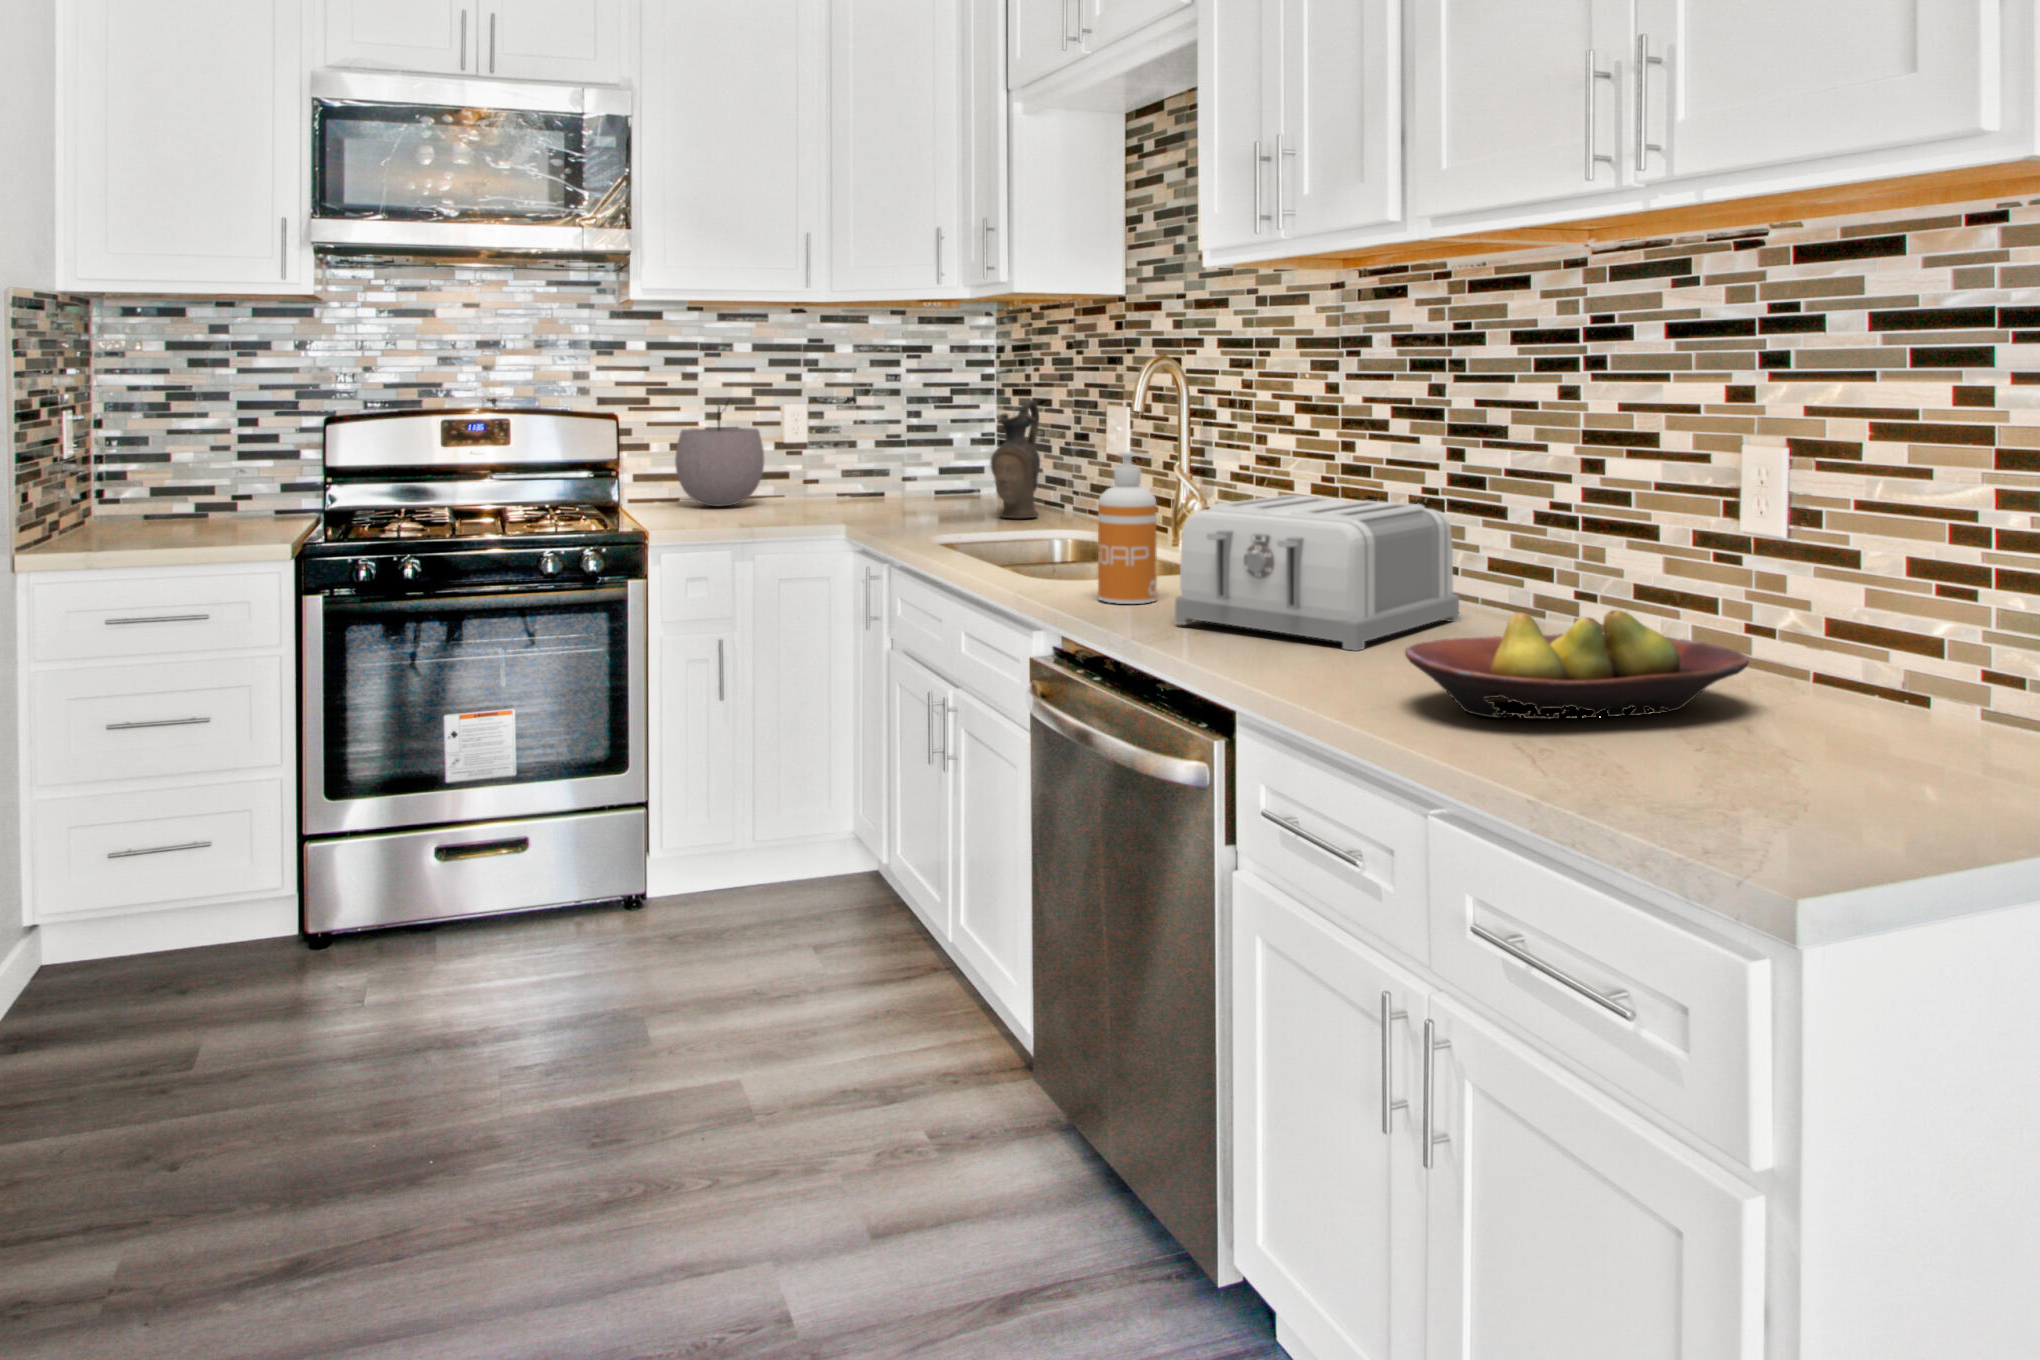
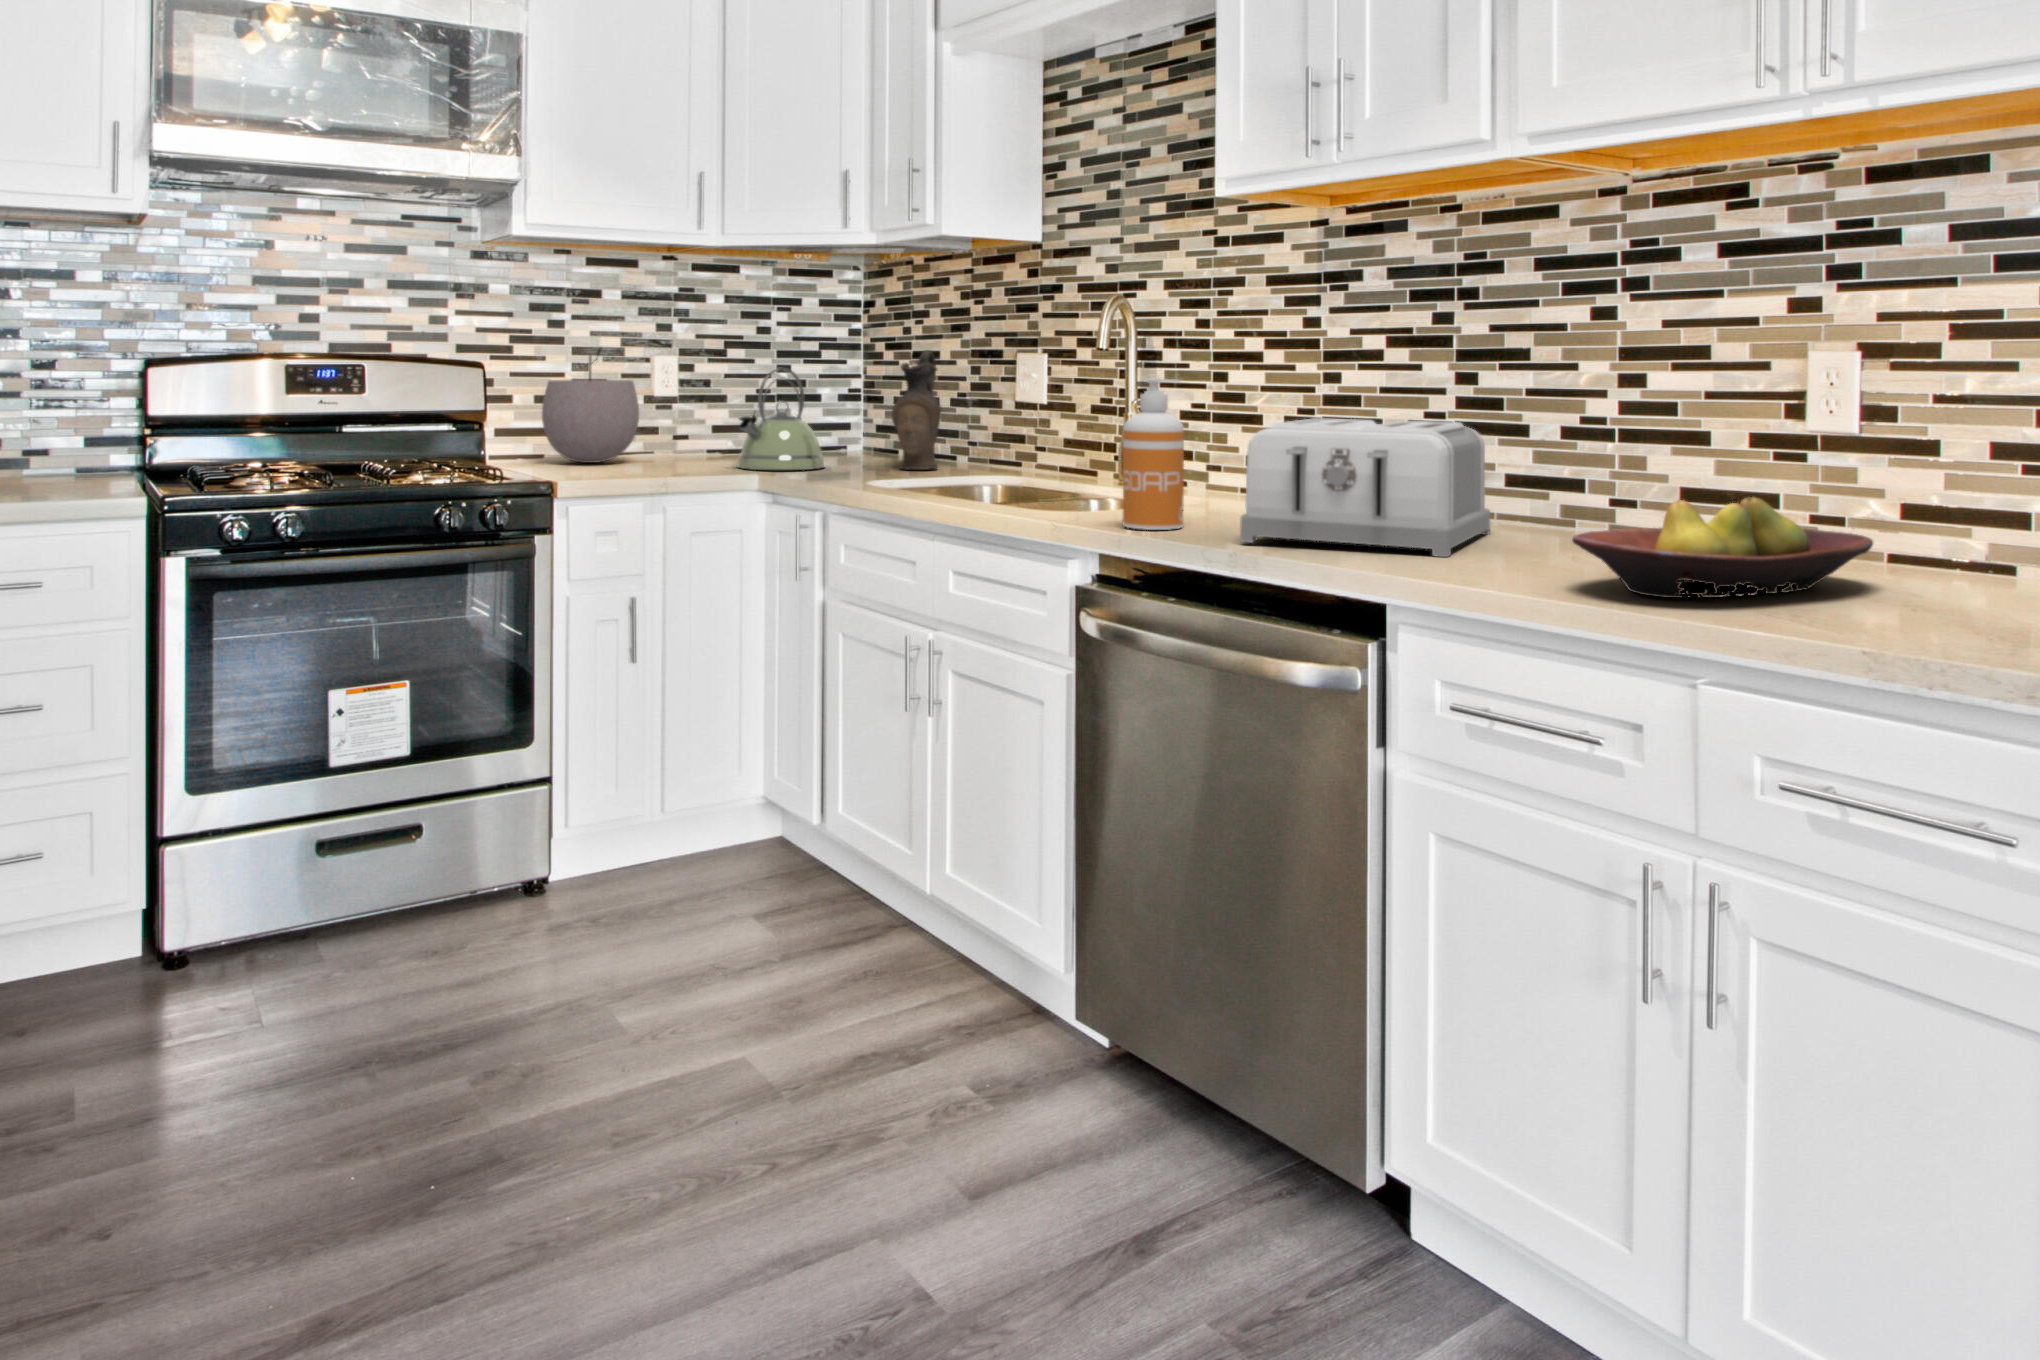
kettle: none [843,418,931,518] -> present [738,368,825,470]

